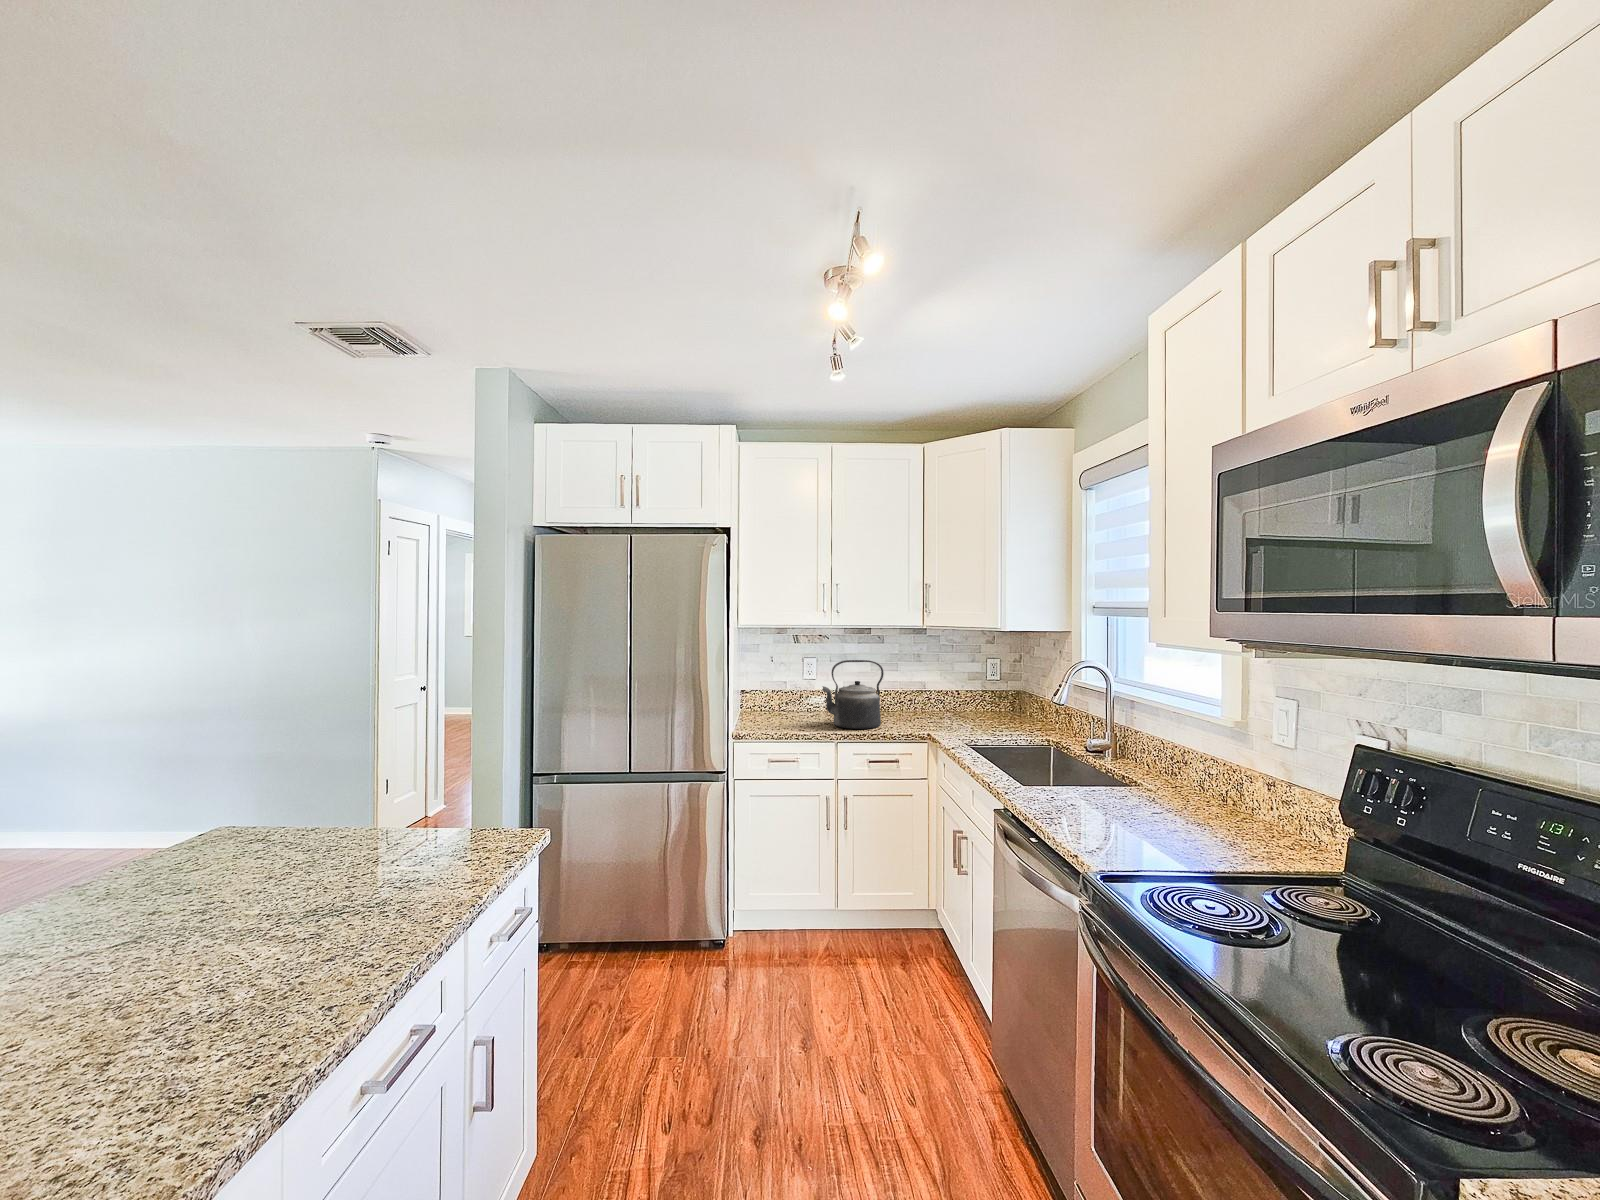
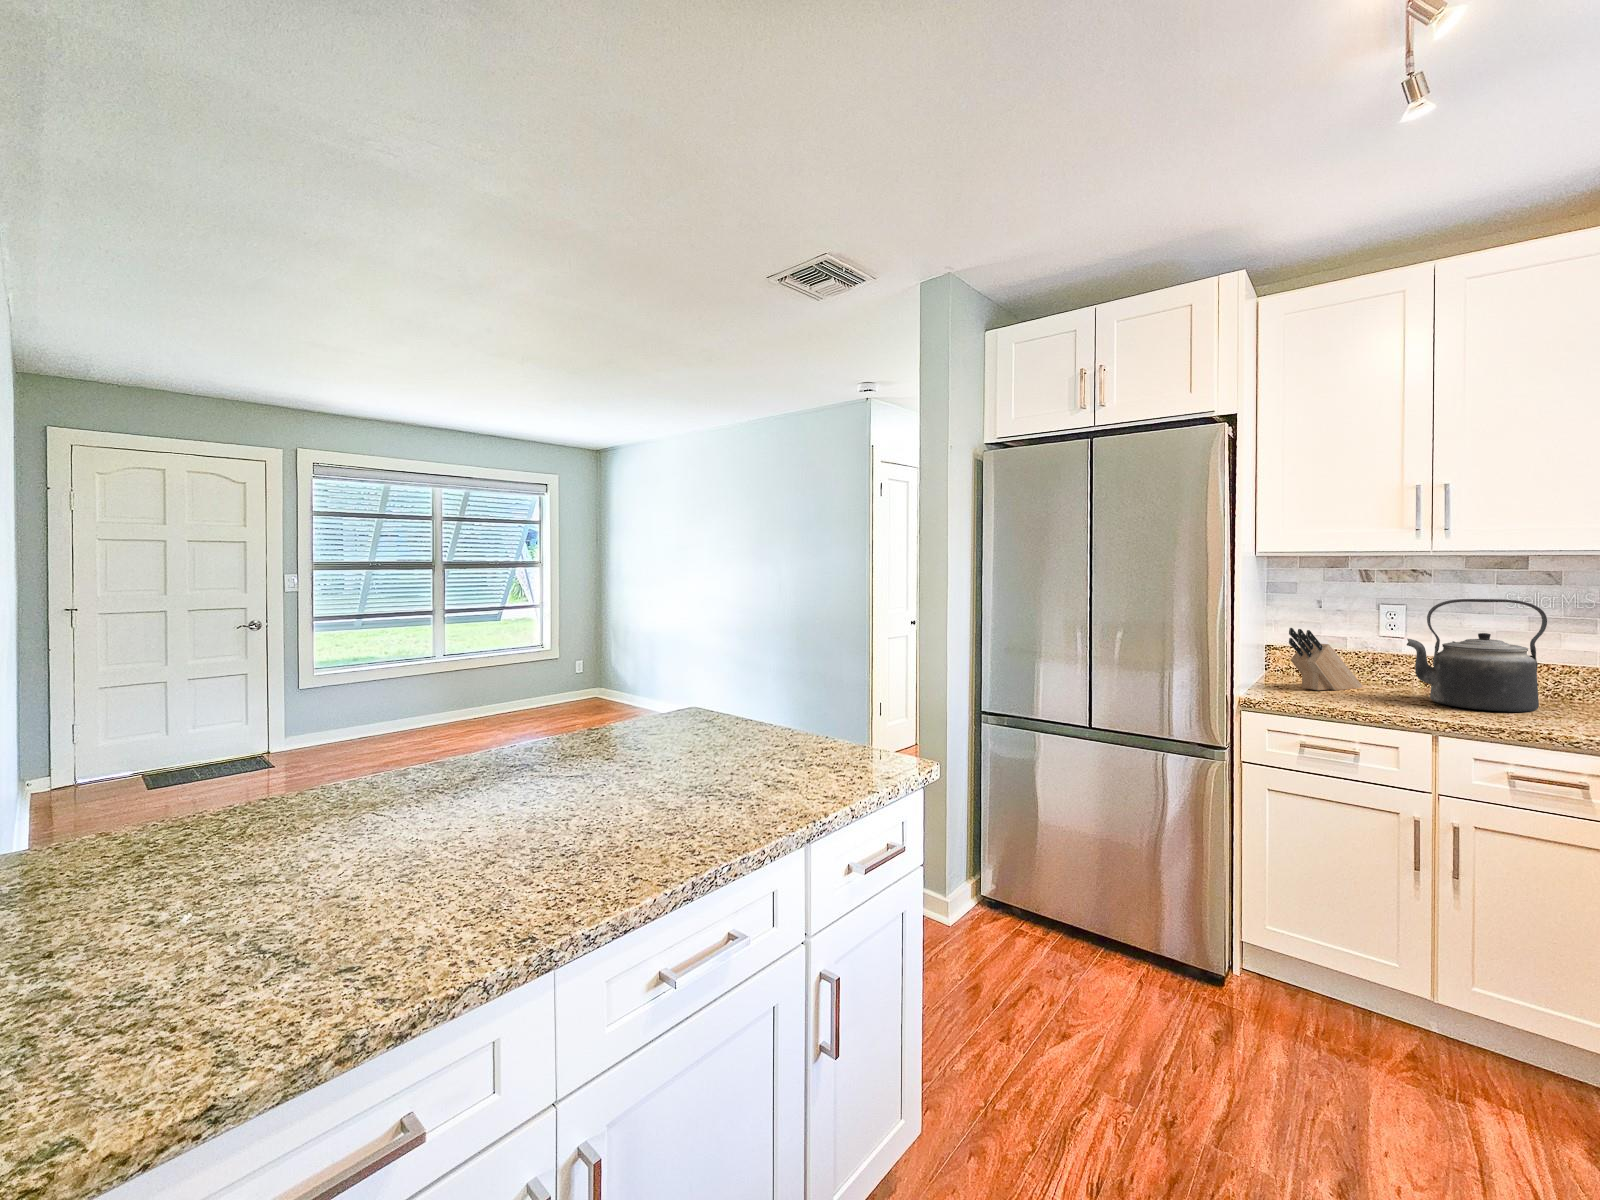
knife block: none [759,681,799,724] -> present [1289,628,1362,690]

